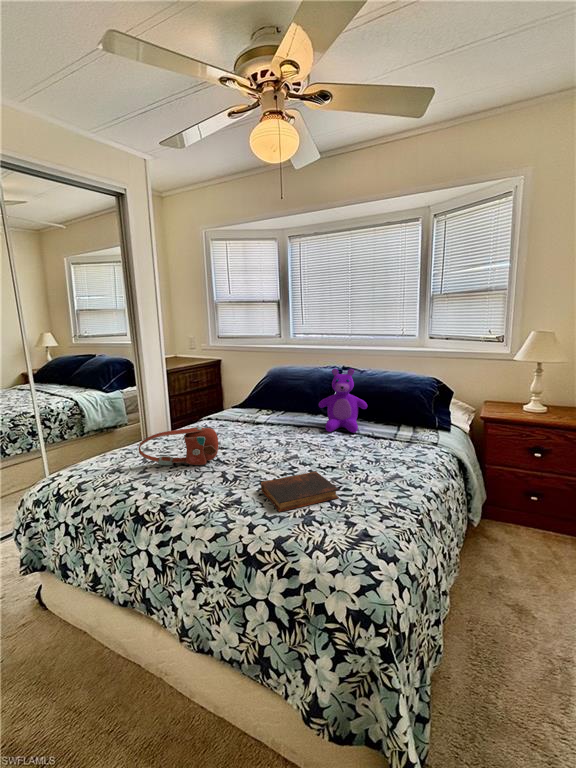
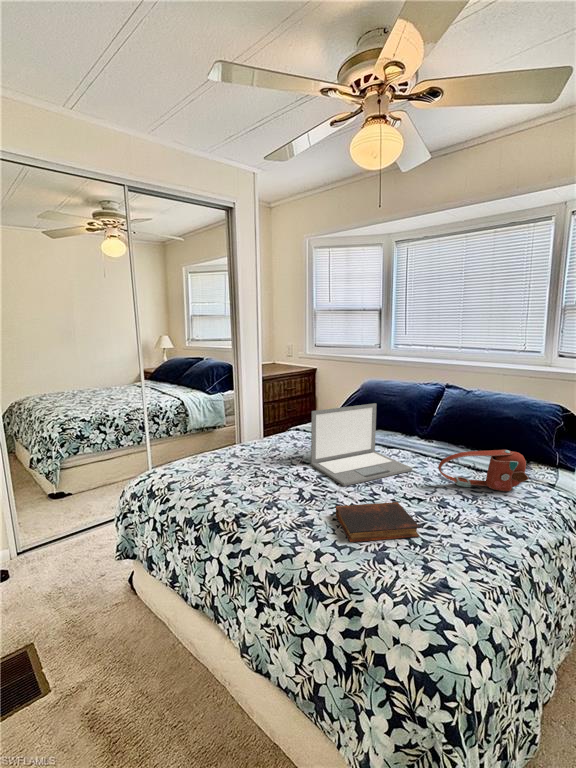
teddy bear: present [319,369,367,433] -> none [413,388,471,461]
laptop: none [227,386,323,464] -> present [311,403,413,486]
handbag: present [139,427,218,465] -> present [438,450,529,491]

